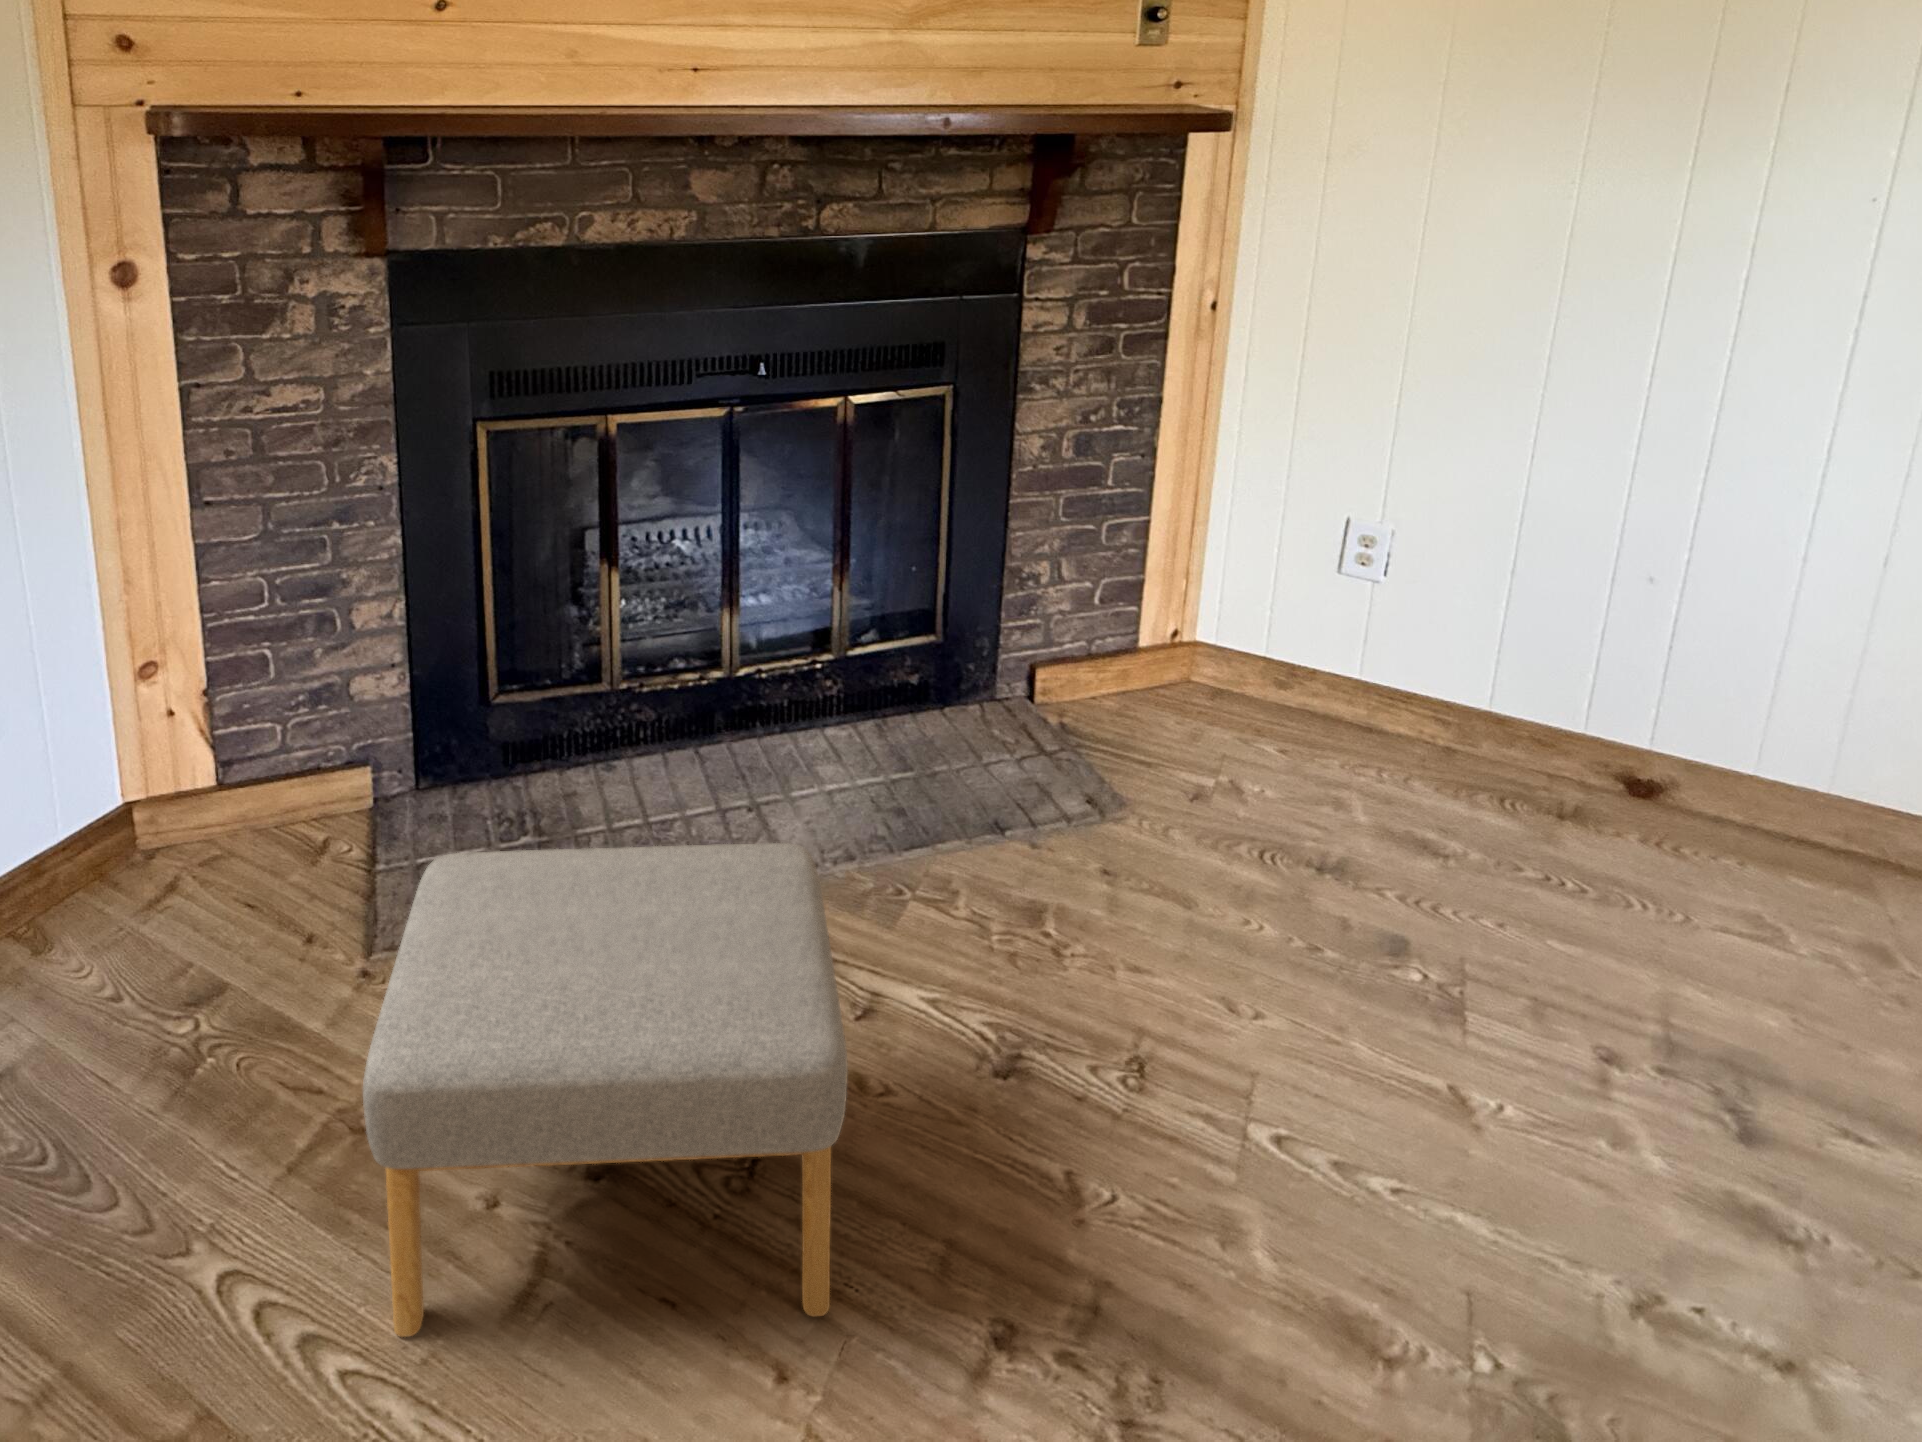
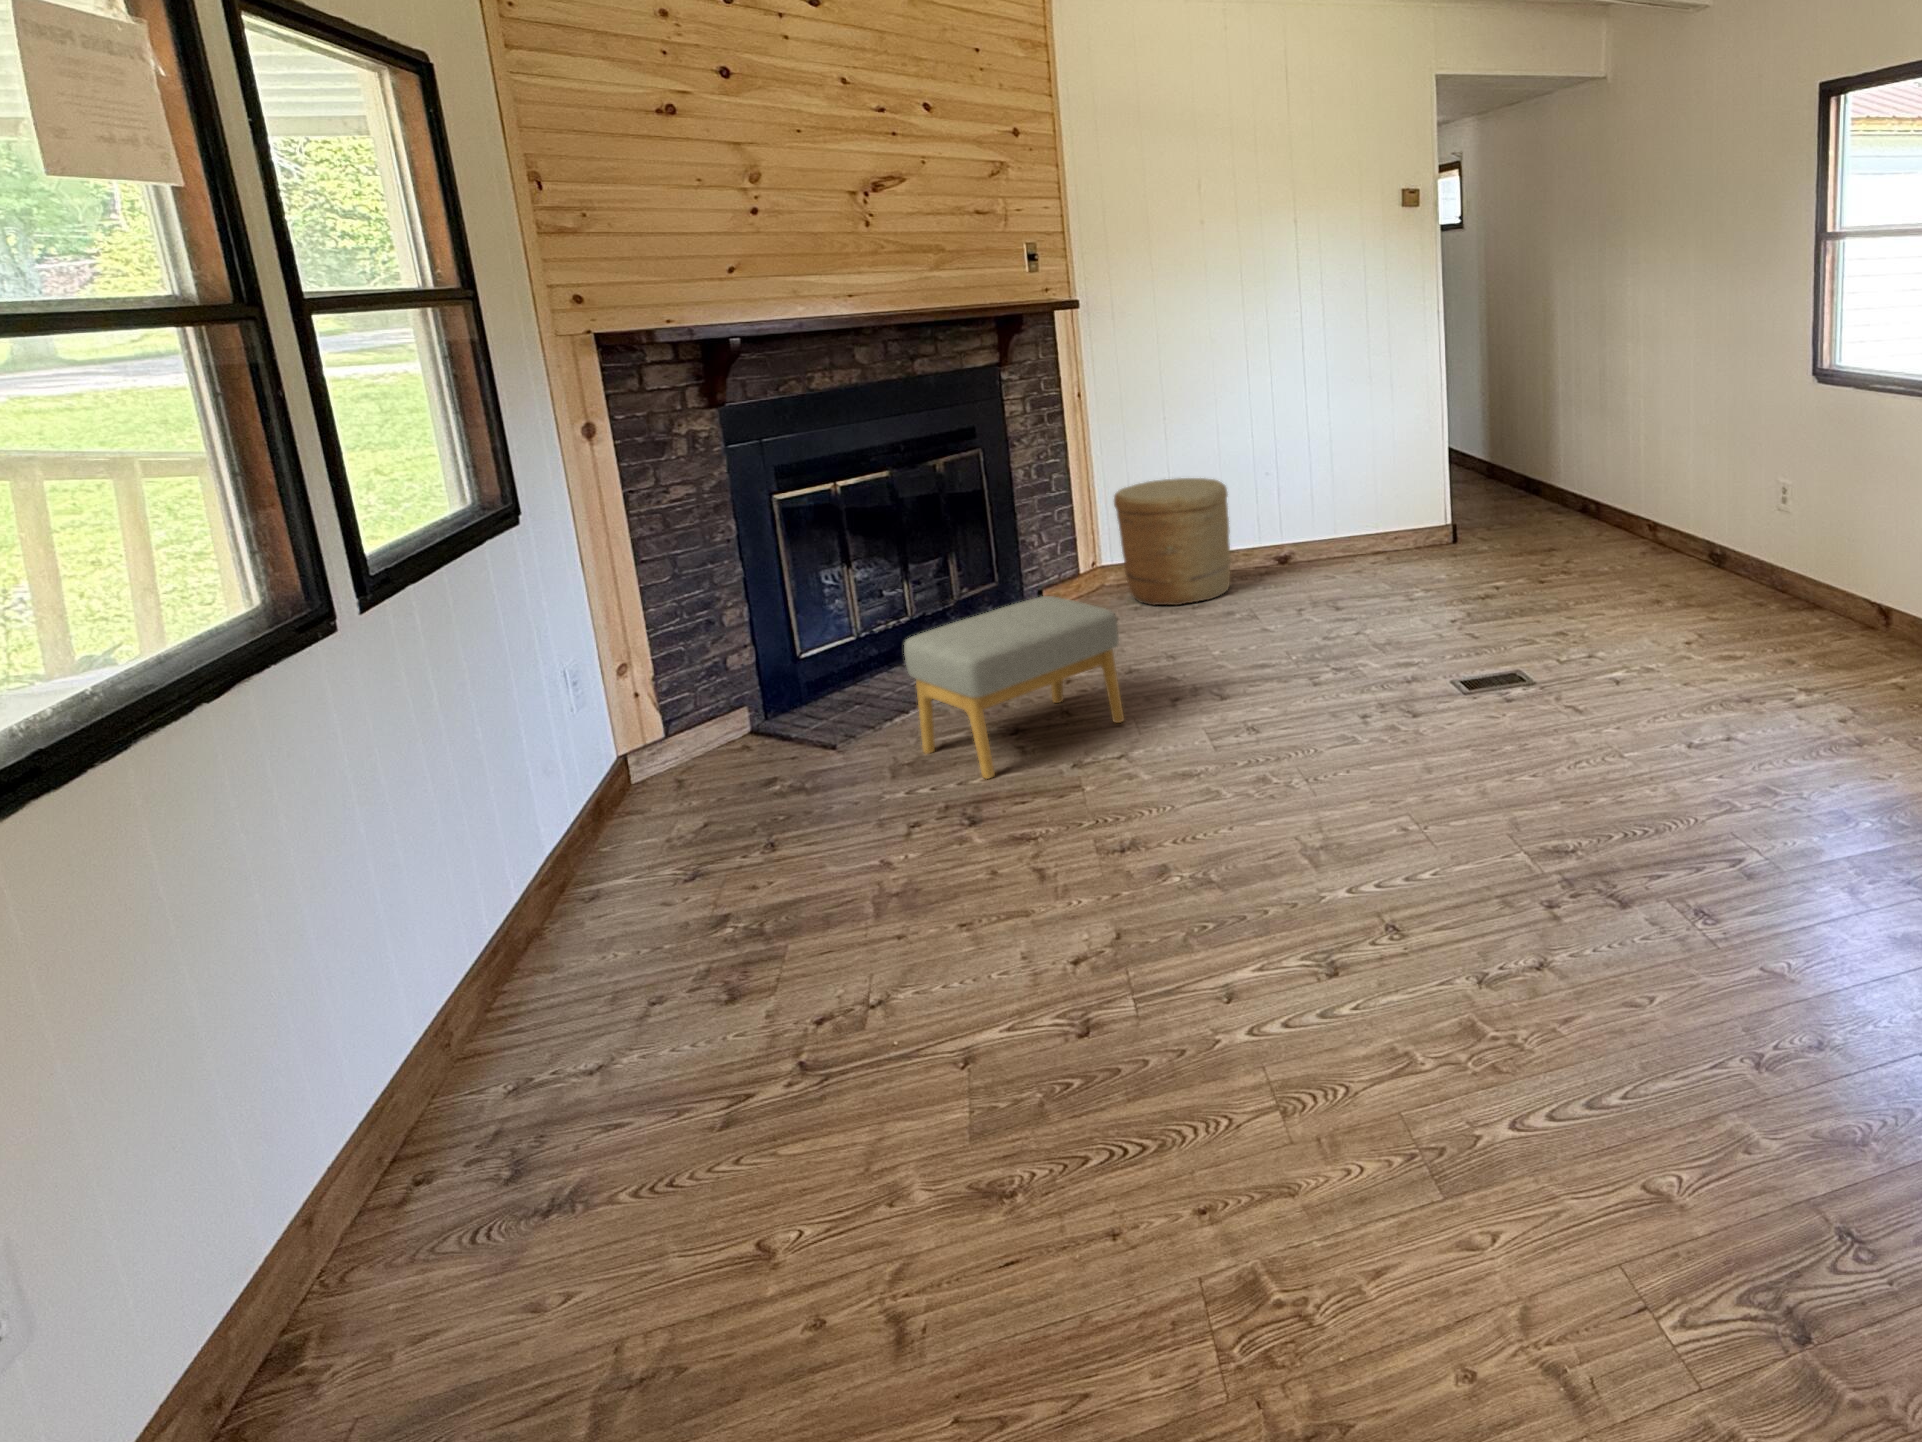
woven basket: none [1205,519,1495,857] -> present [1114,478,1232,606]

